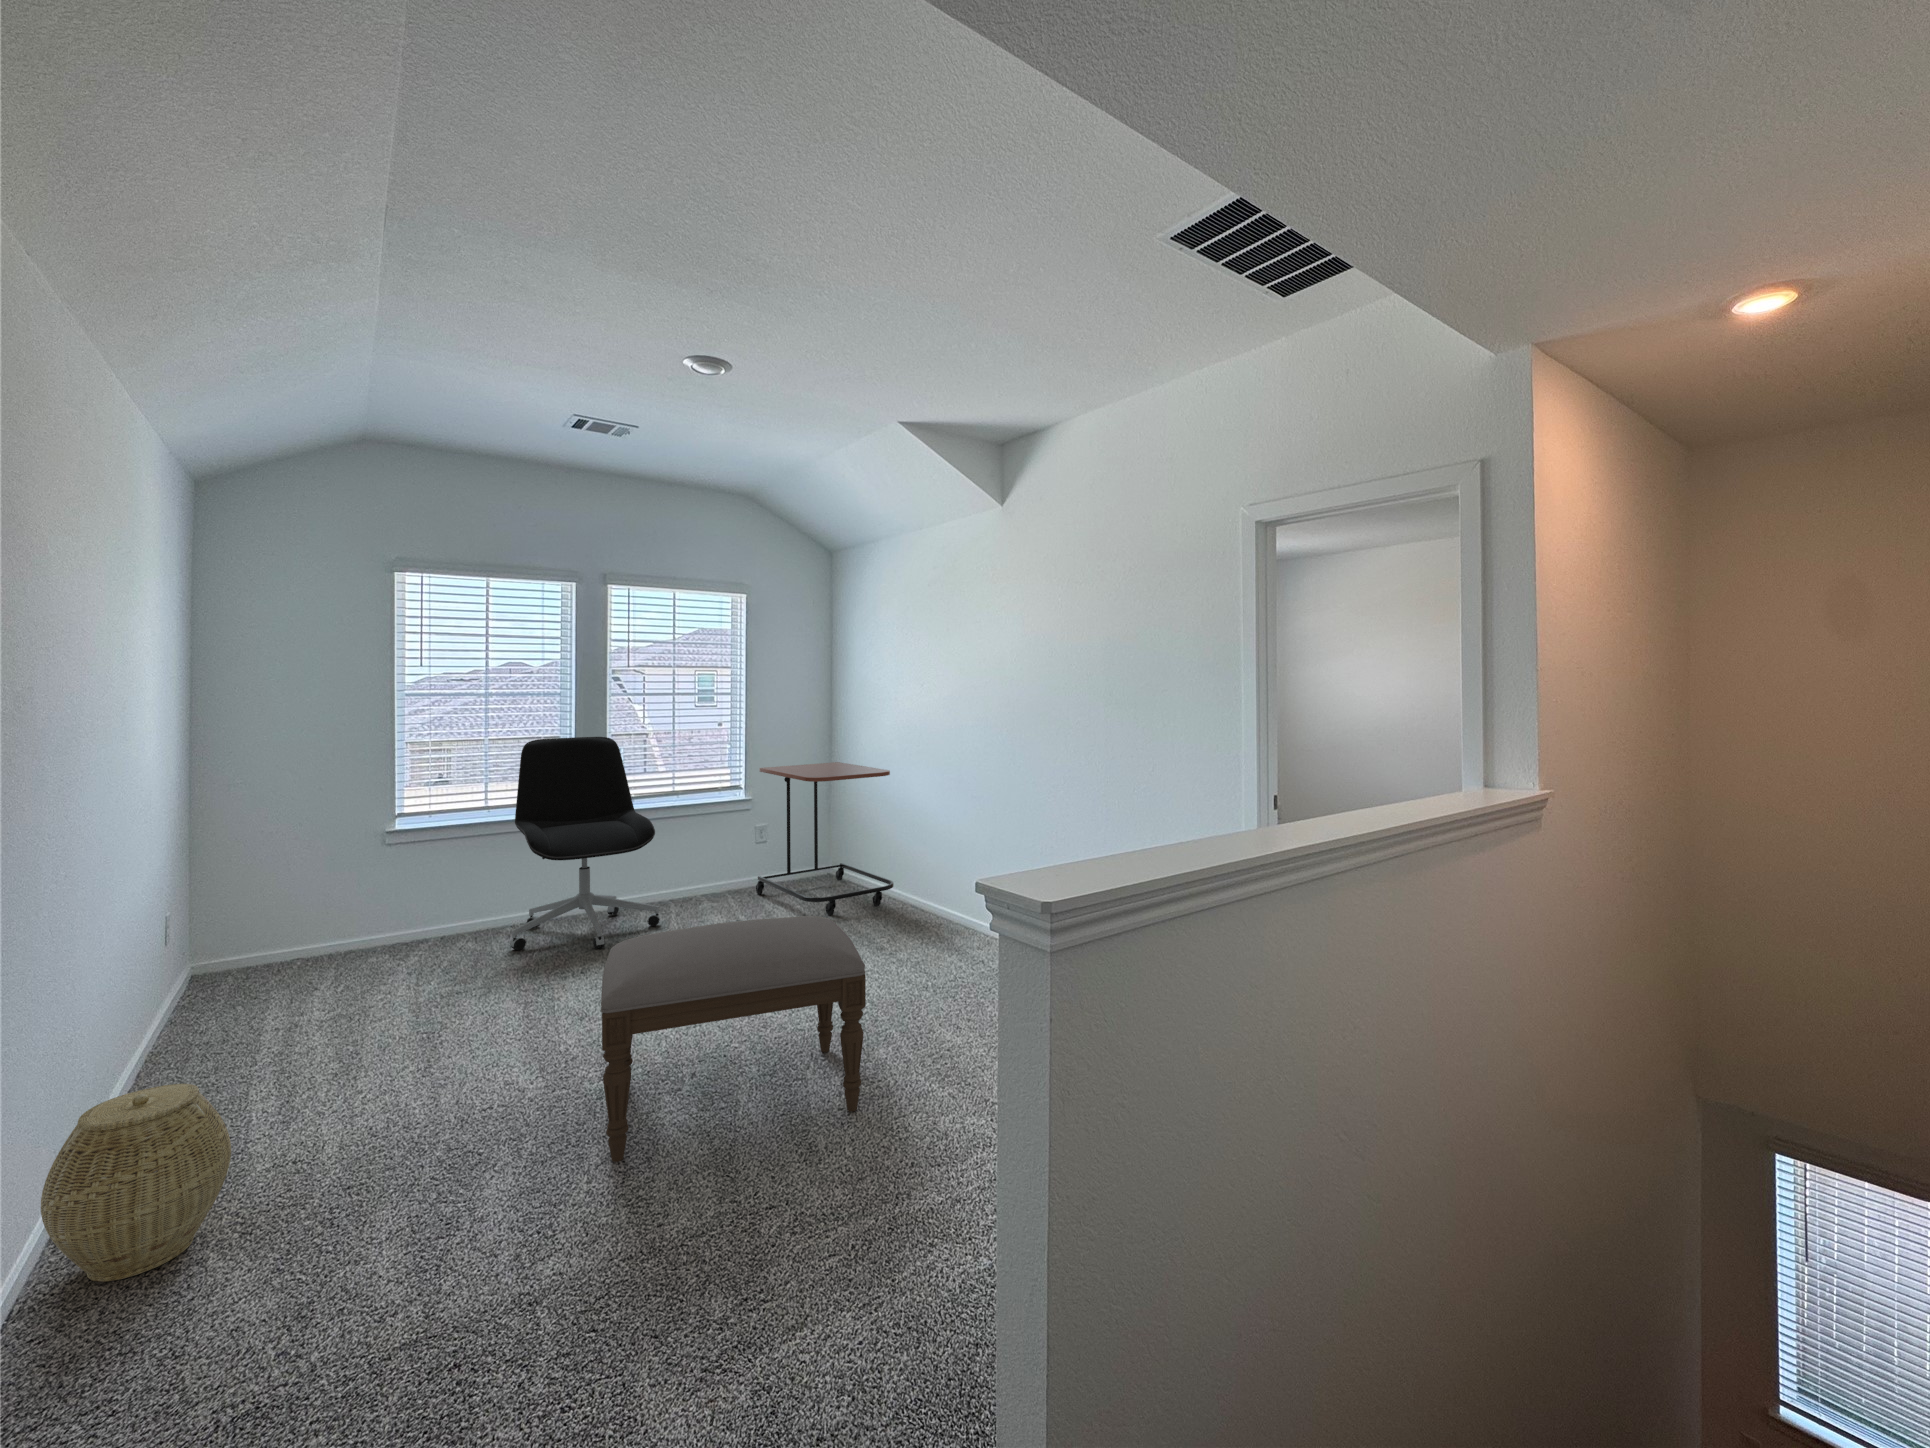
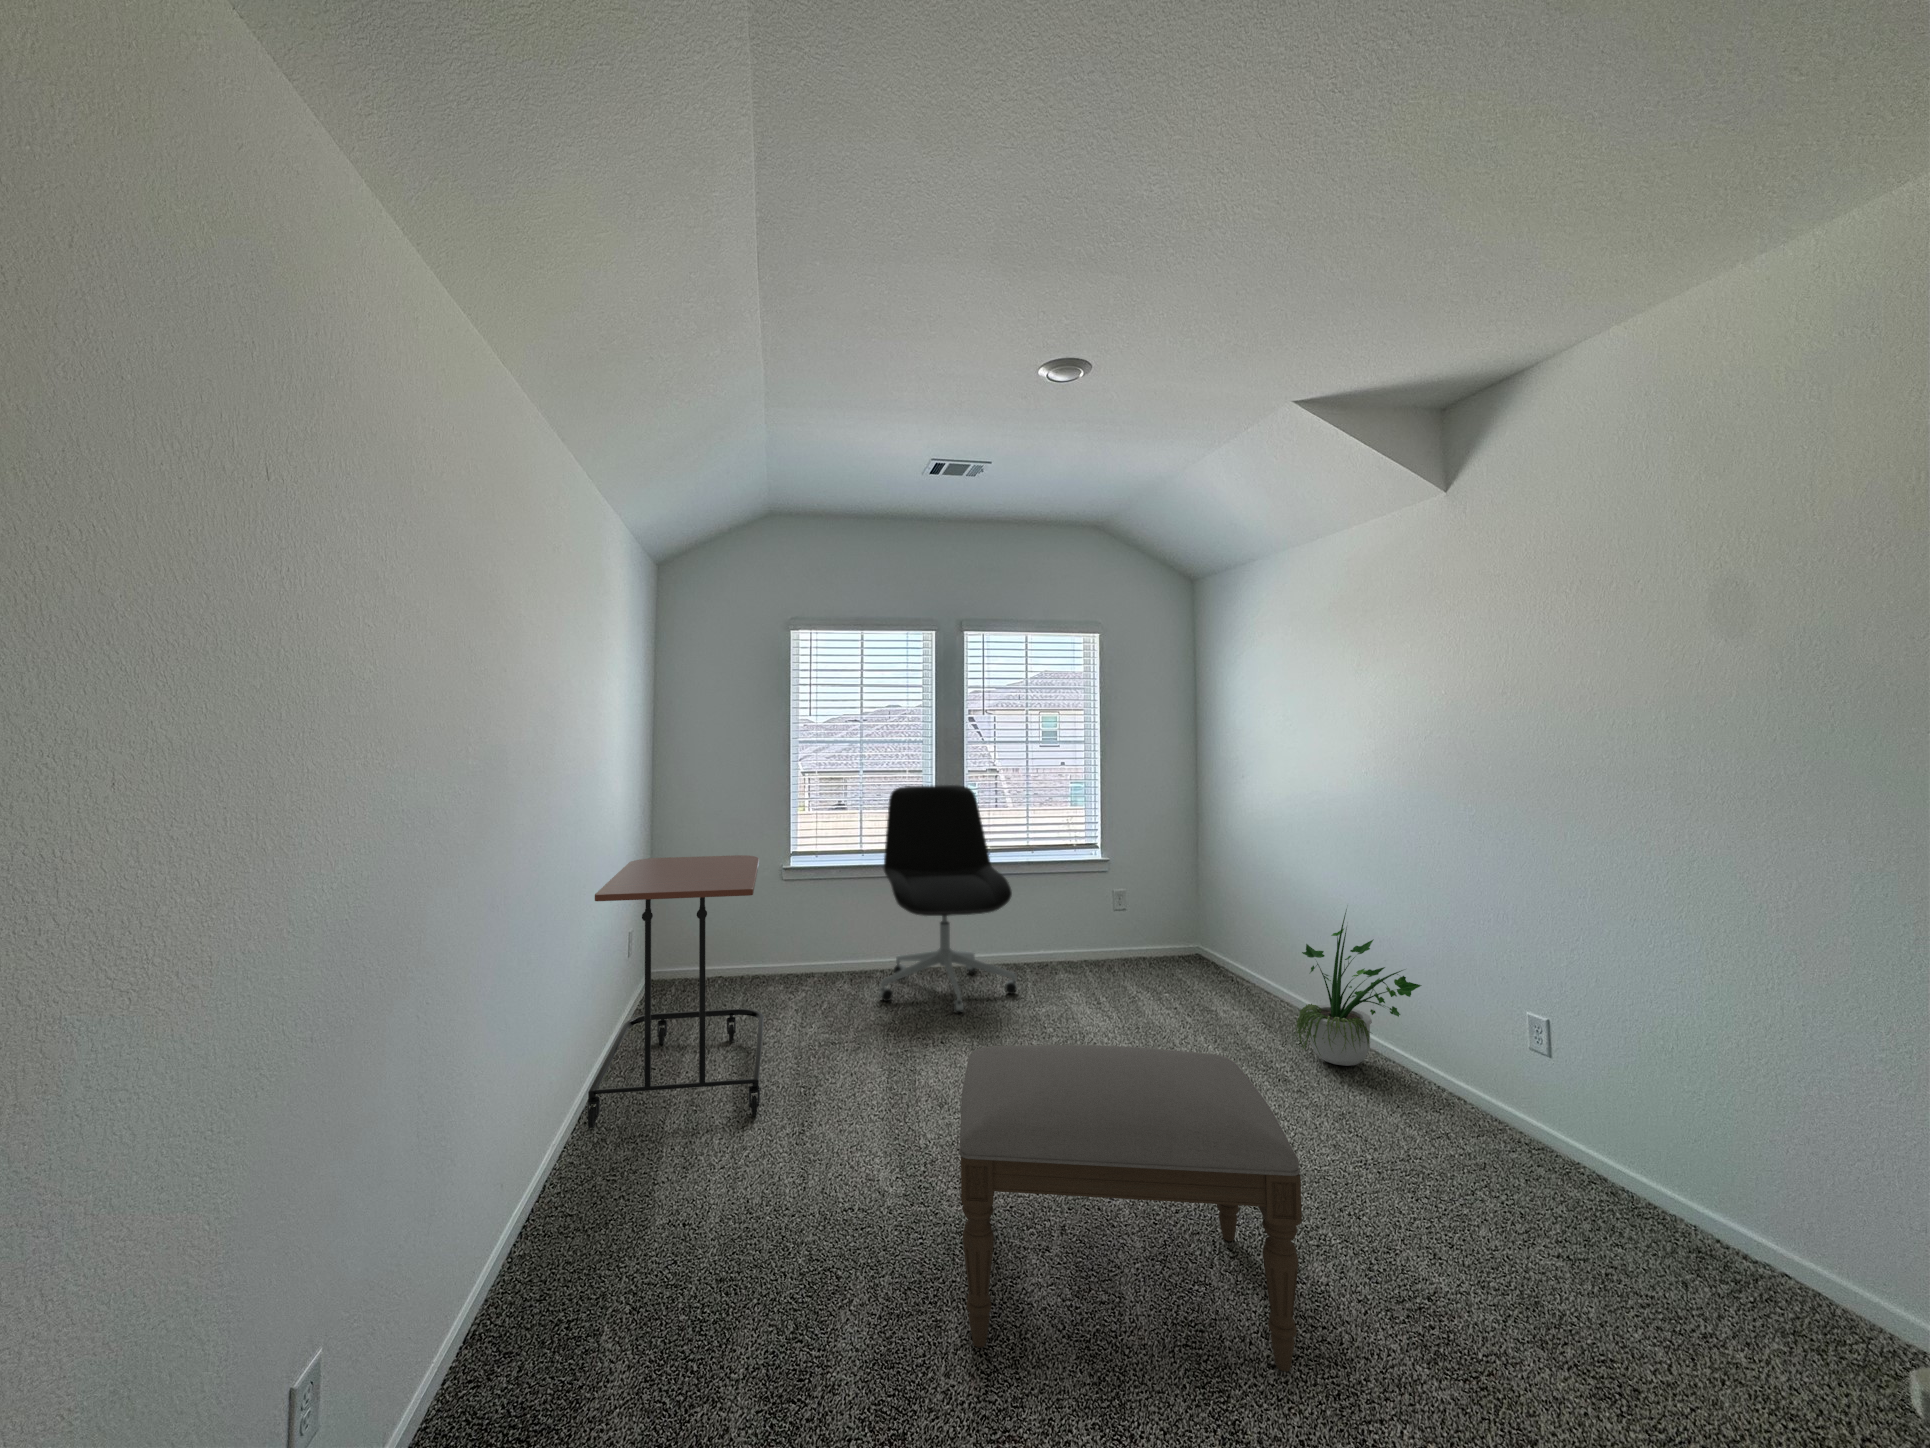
side table: present [756,762,894,915] -> present [586,855,764,1128]
potted plant: none [893,810,979,933] -> present [1296,909,1421,1066]
woven basket: present [41,1084,231,1282] -> none [494,1136,630,1331]

